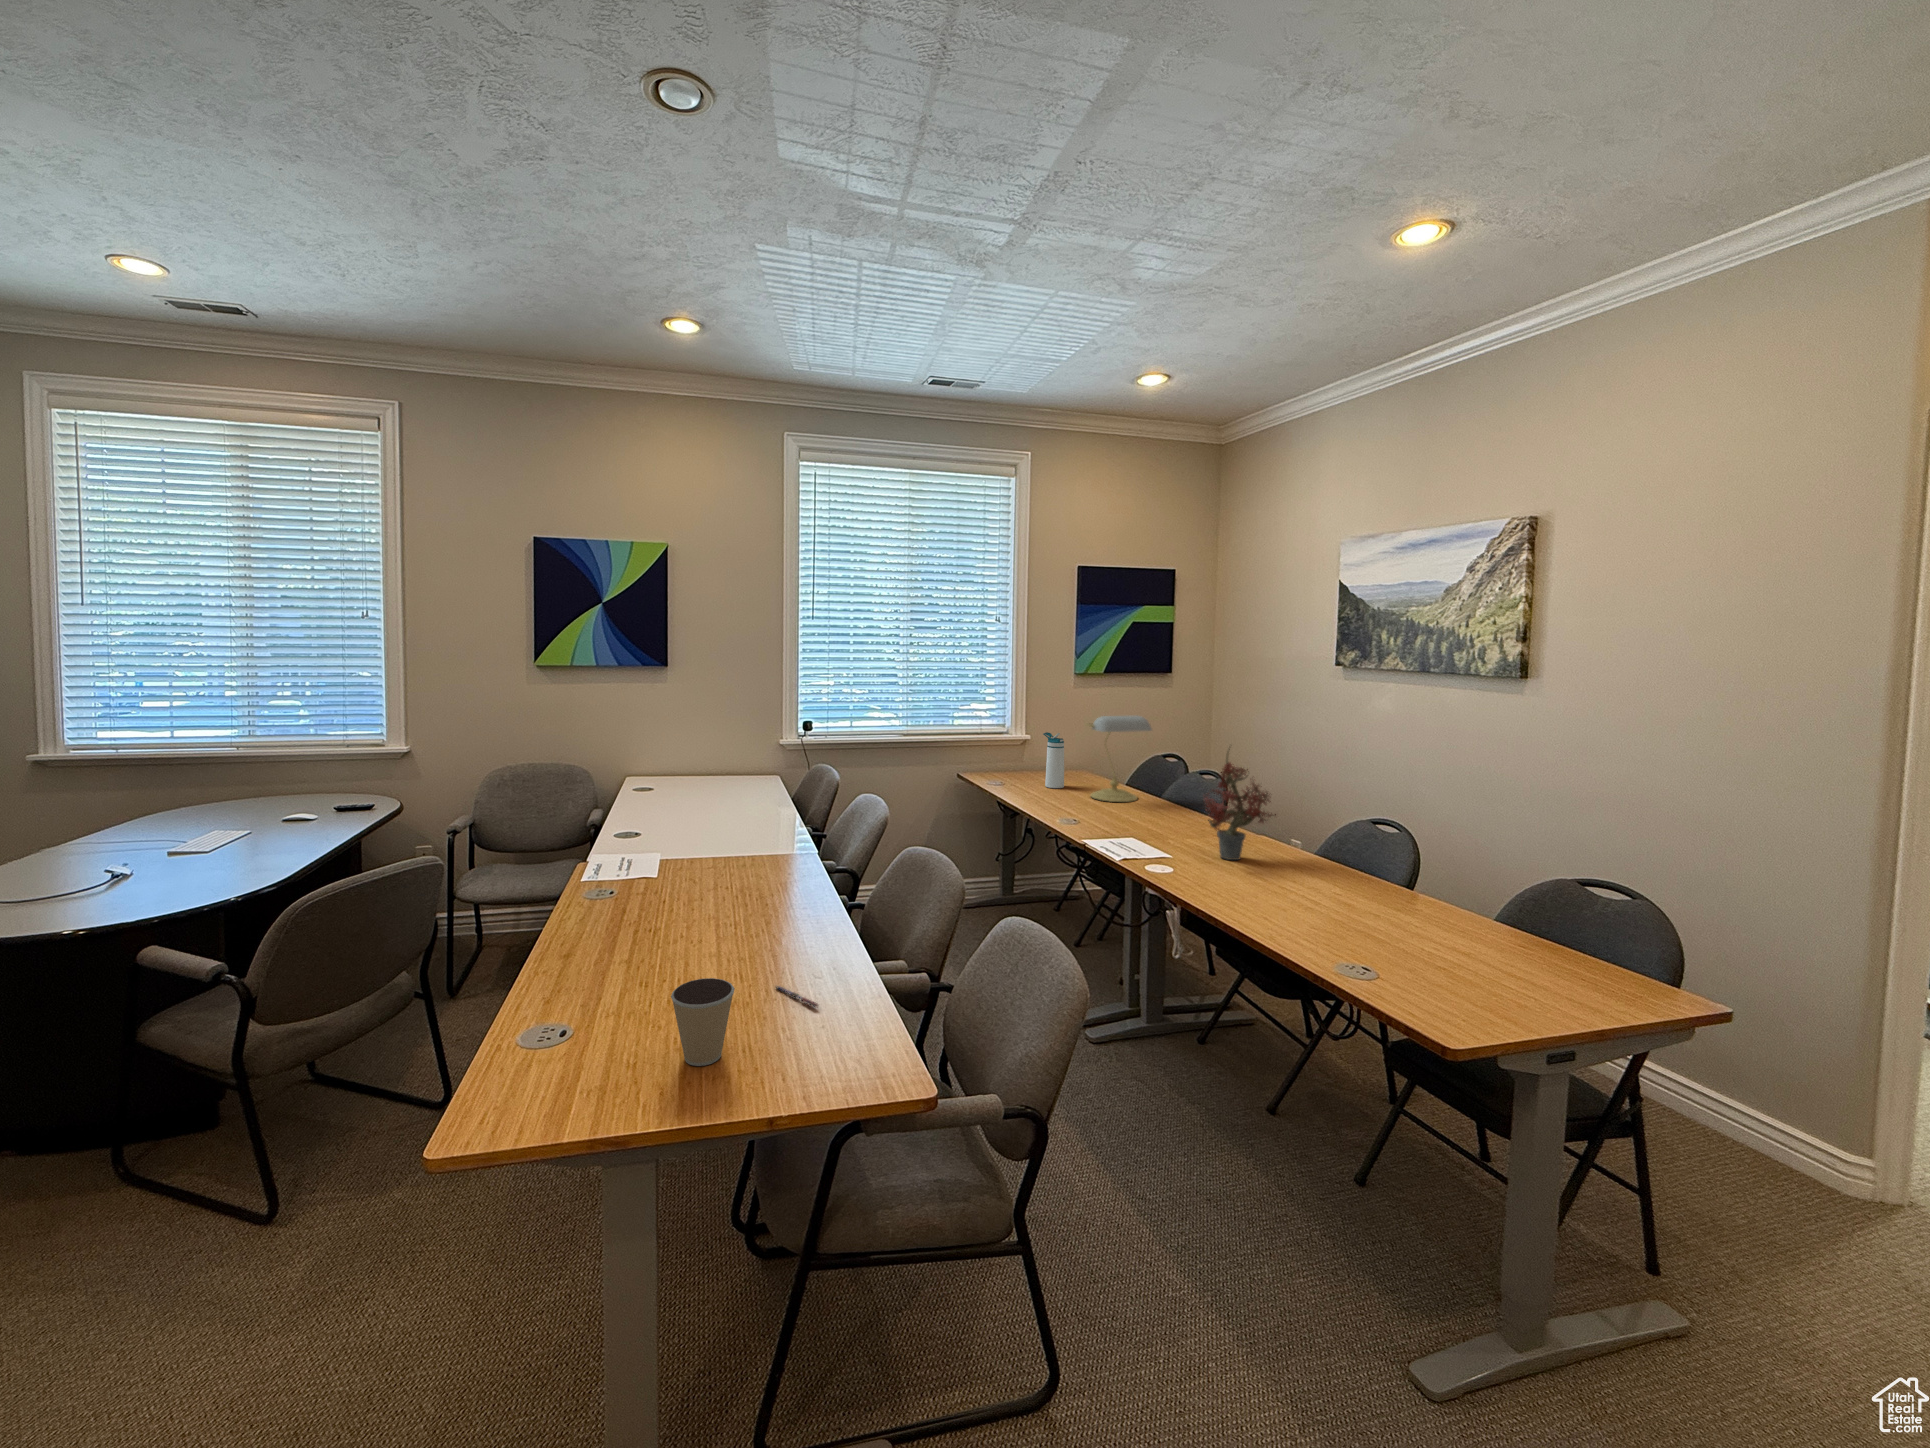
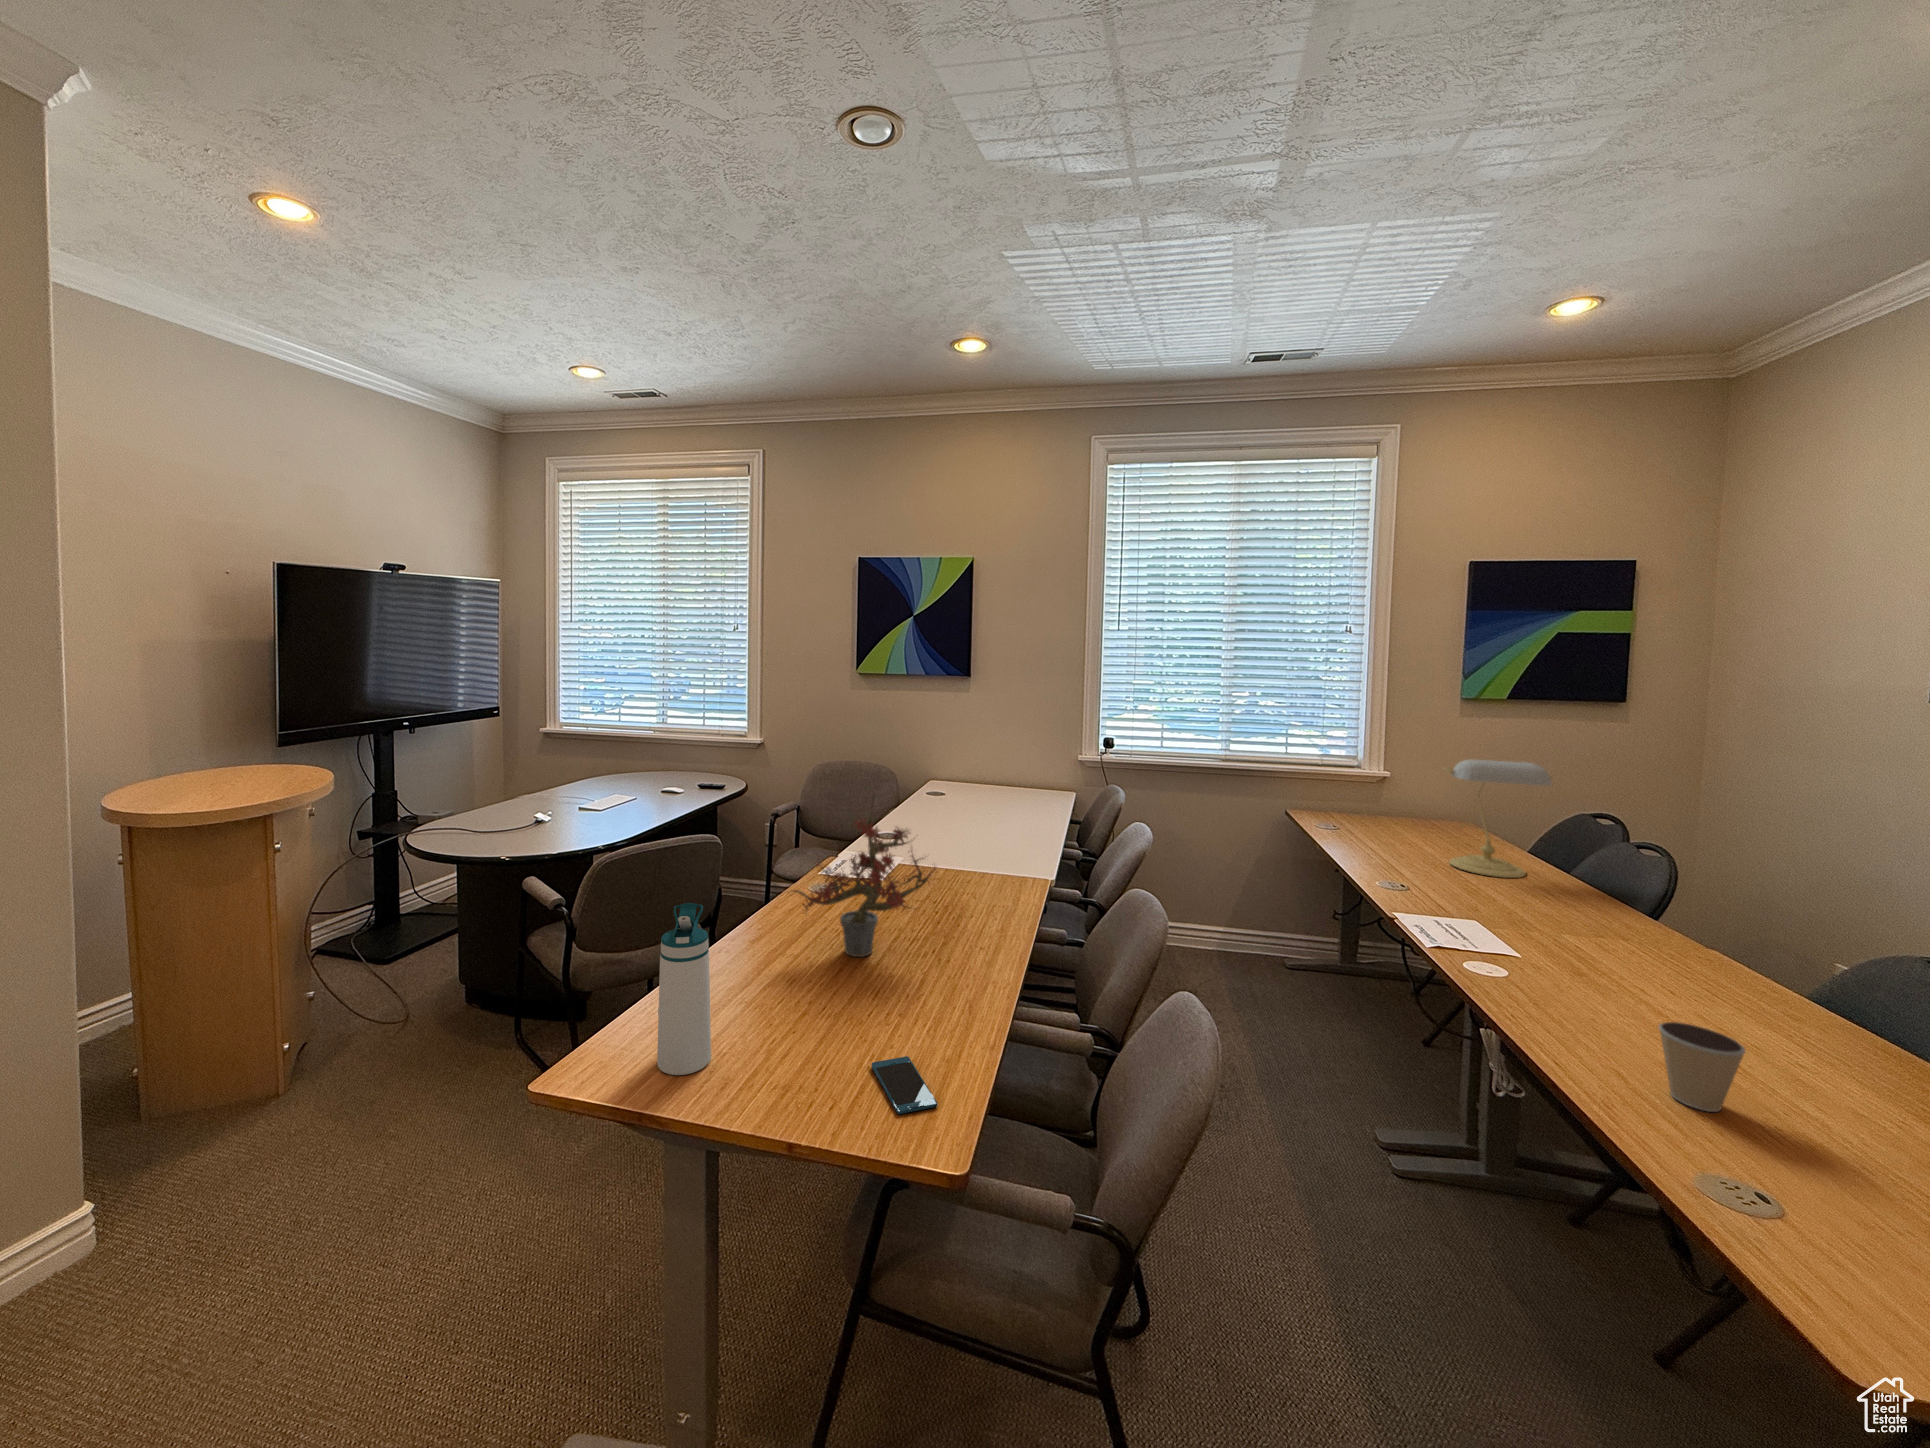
water bottle: present [1043,732,1064,788] -> present [657,903,711,1075]
potted plant: present [1205,749,1276,860] -> present [793,797,935,957]
coffee cup: present [671,978,735,1066] -> present [1659,1022,1746,1112]
pen: present [776,986,818,1007] -> none [905,1011,931,1045]
smartphone: none [780,1020,863,1066] -> present [872,1056,938,1114]

